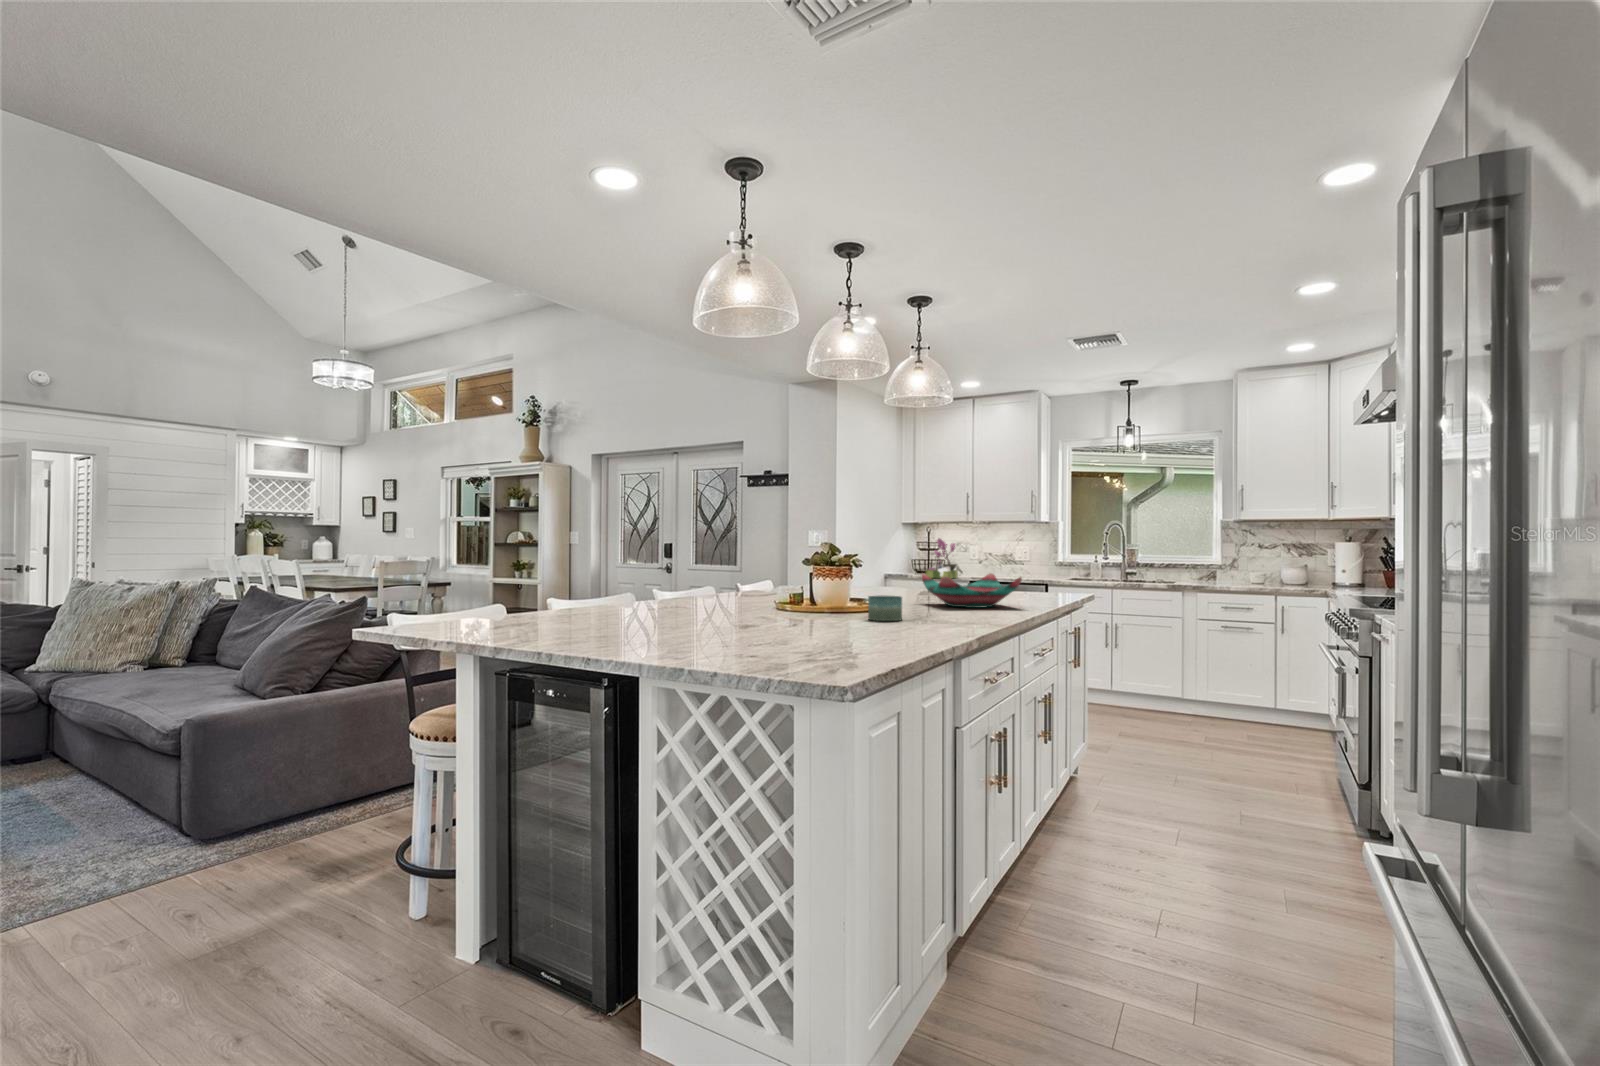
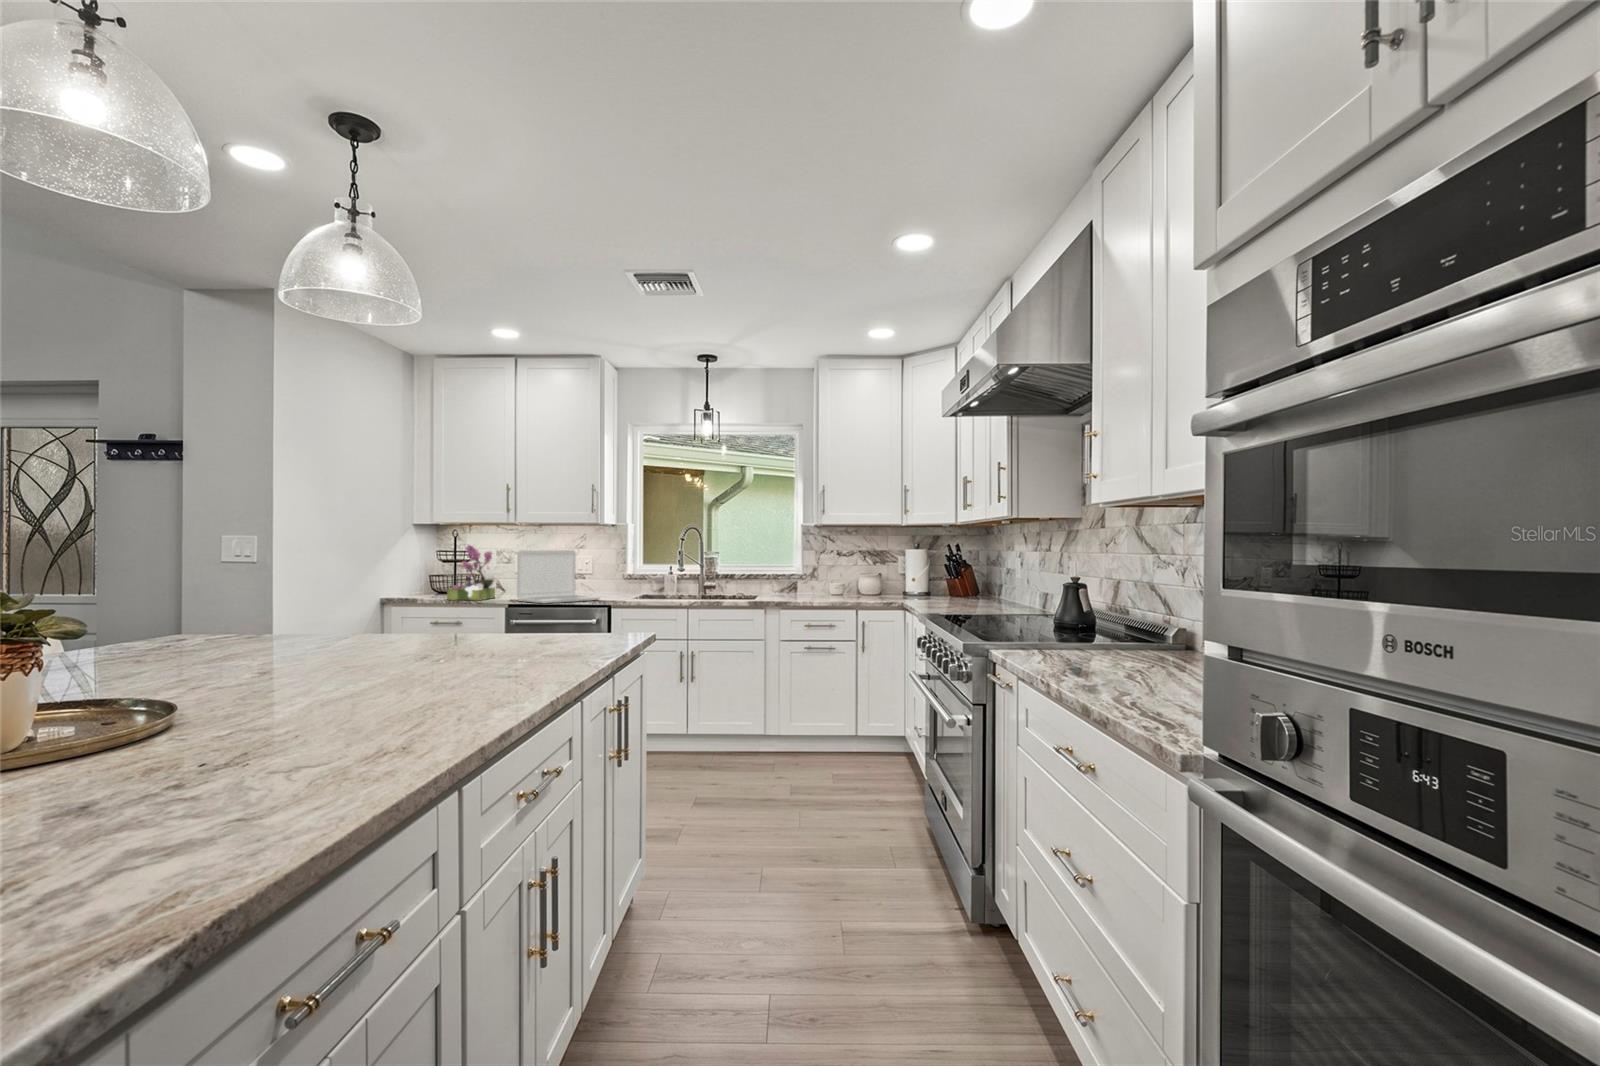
laptop: none [976,542,1039,582] -> present [517,550,600,604]
decorative bowl: present [922,573,1022,608] -> none [339,615,523,689]
candle: present [868,596,902,621] -> none [40,715,161,799]

